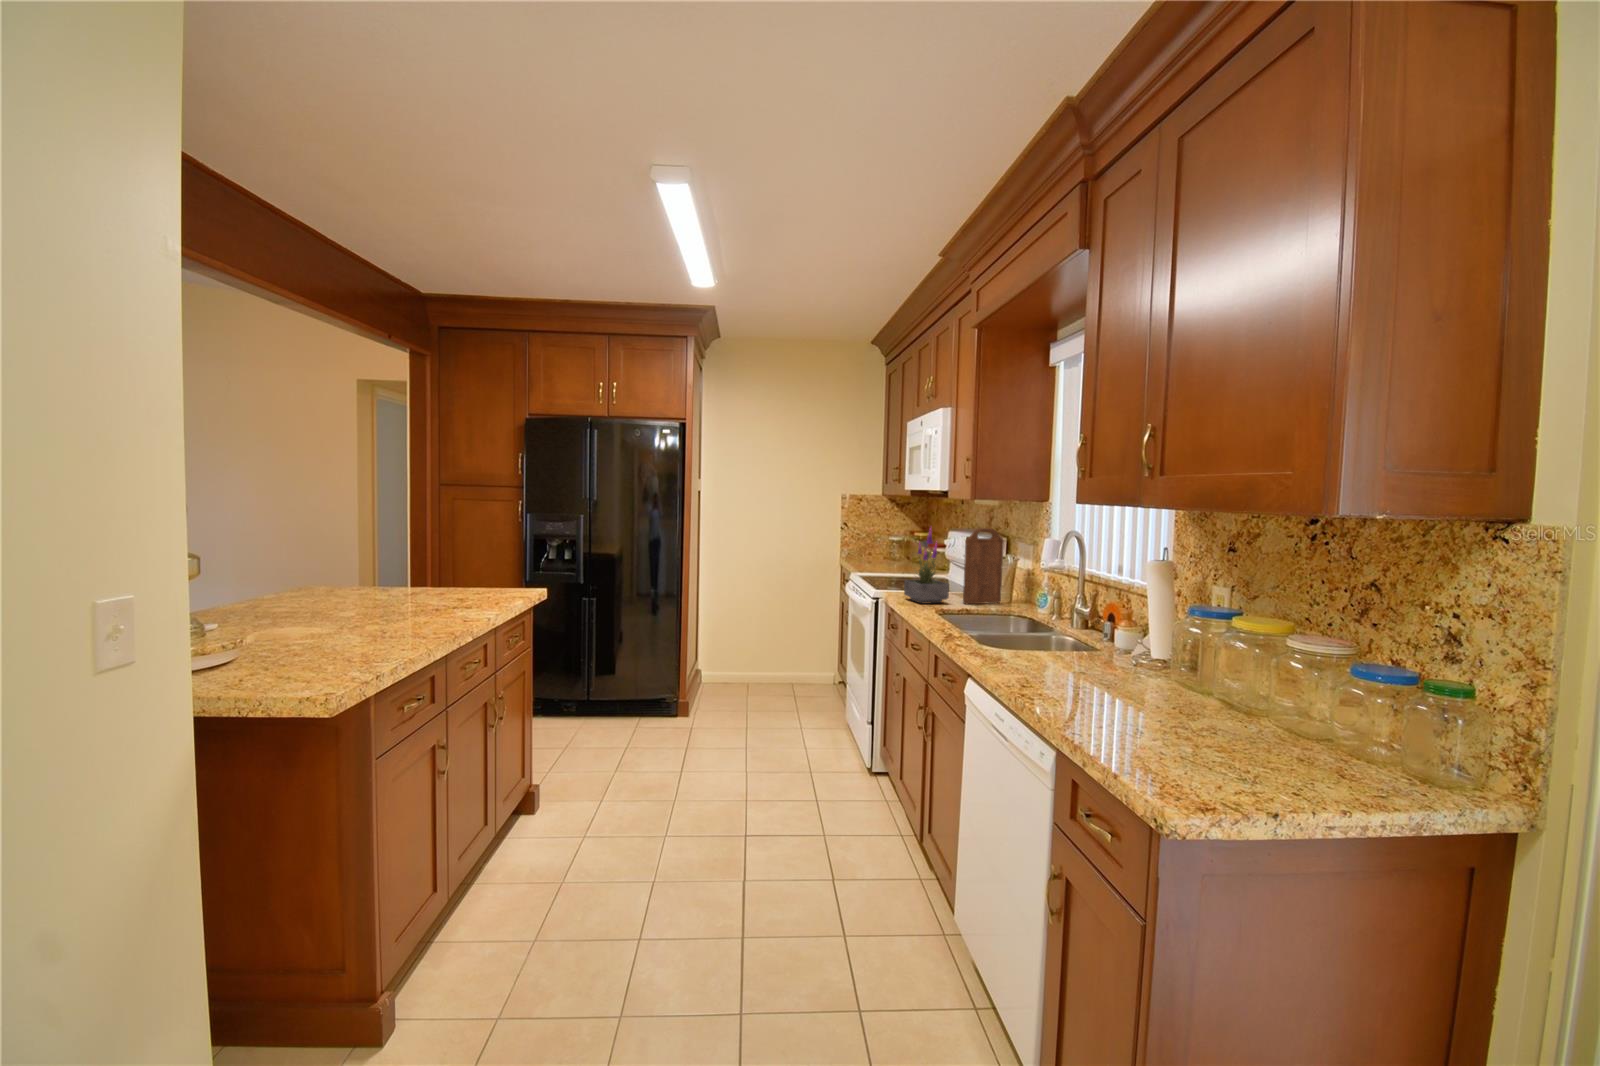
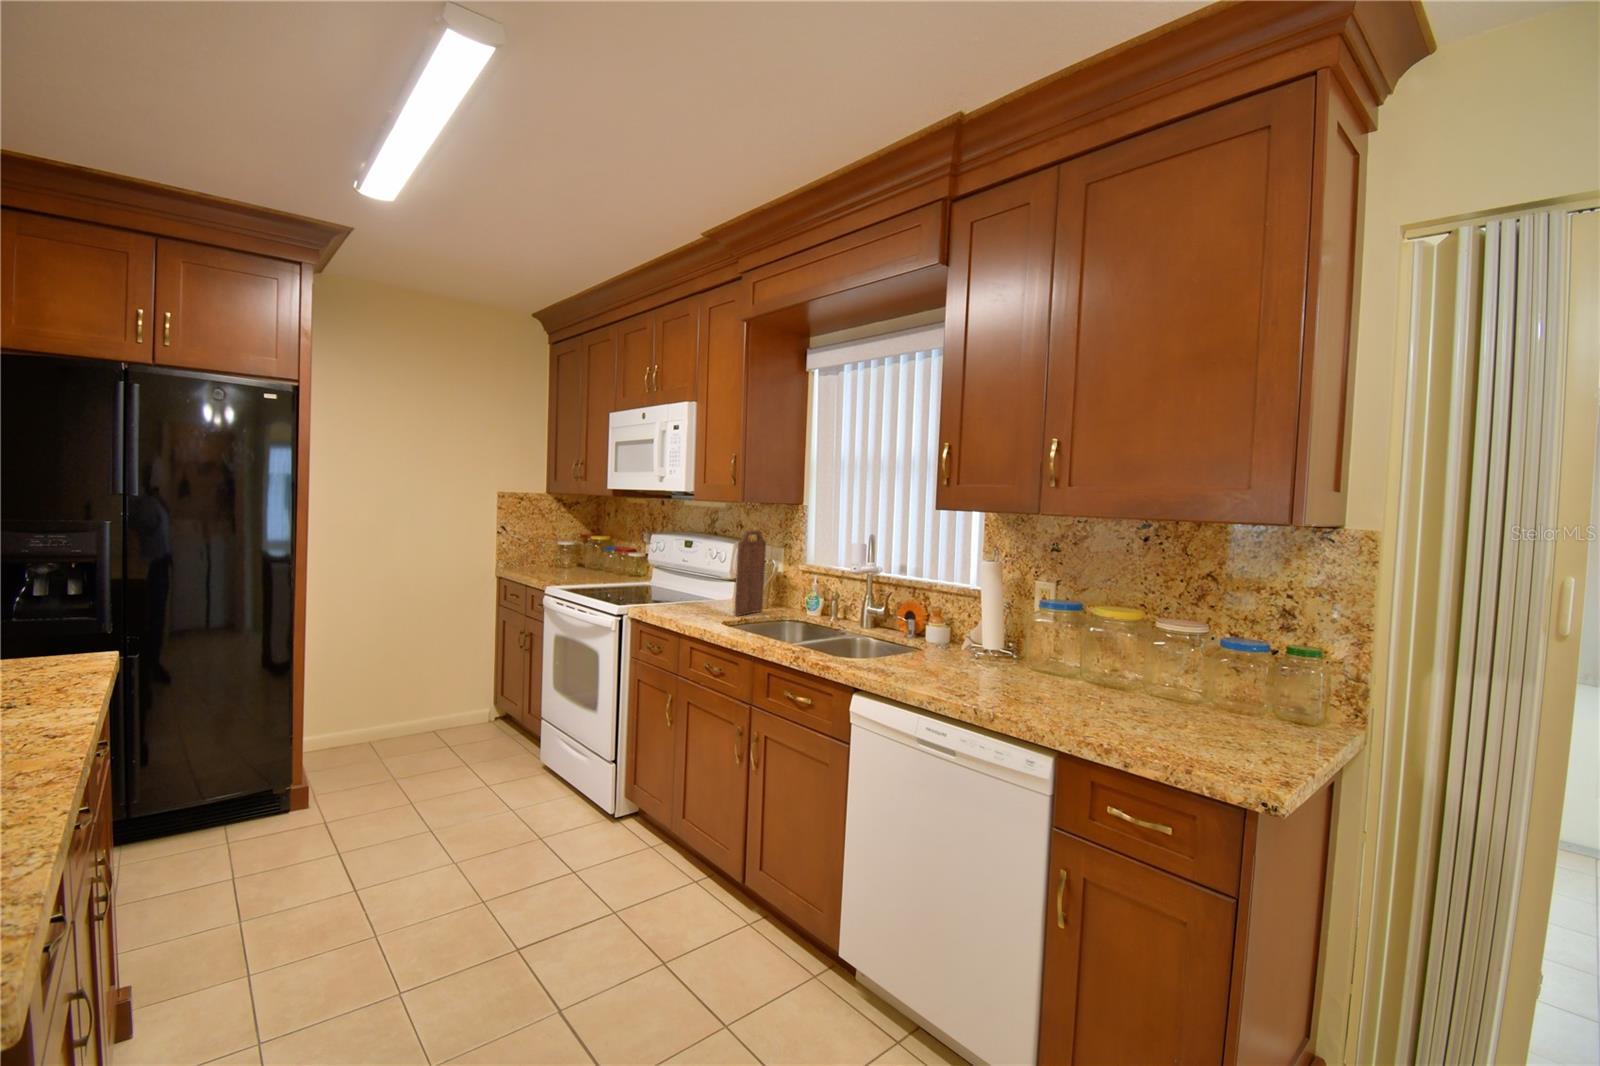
potted plant: present [904,528,949,604] -> none [671,528,726,621]

